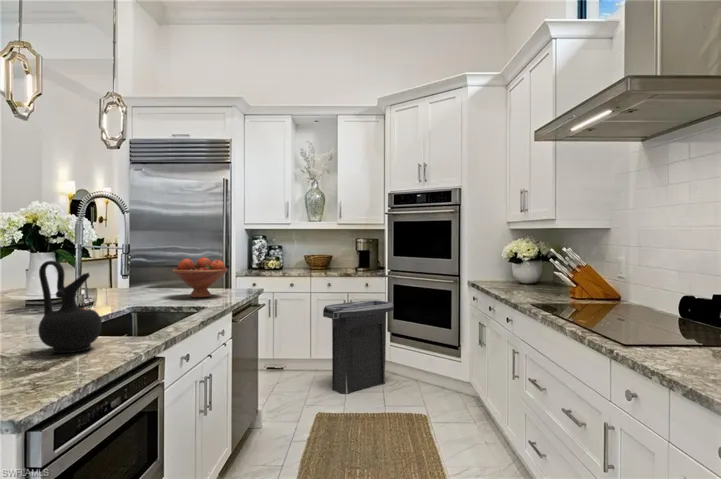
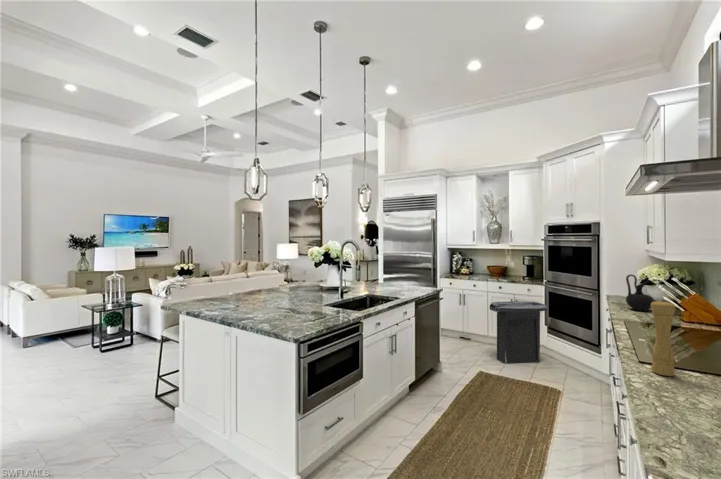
pepper mill: none [663,255,694,356] -> present [651,301,675,376]
fruit bowl: present [173,257,228,298] -> none [388,271,416,293]
ceramic jug: present [38,261,101,353] -> present [626,275,654,311]

